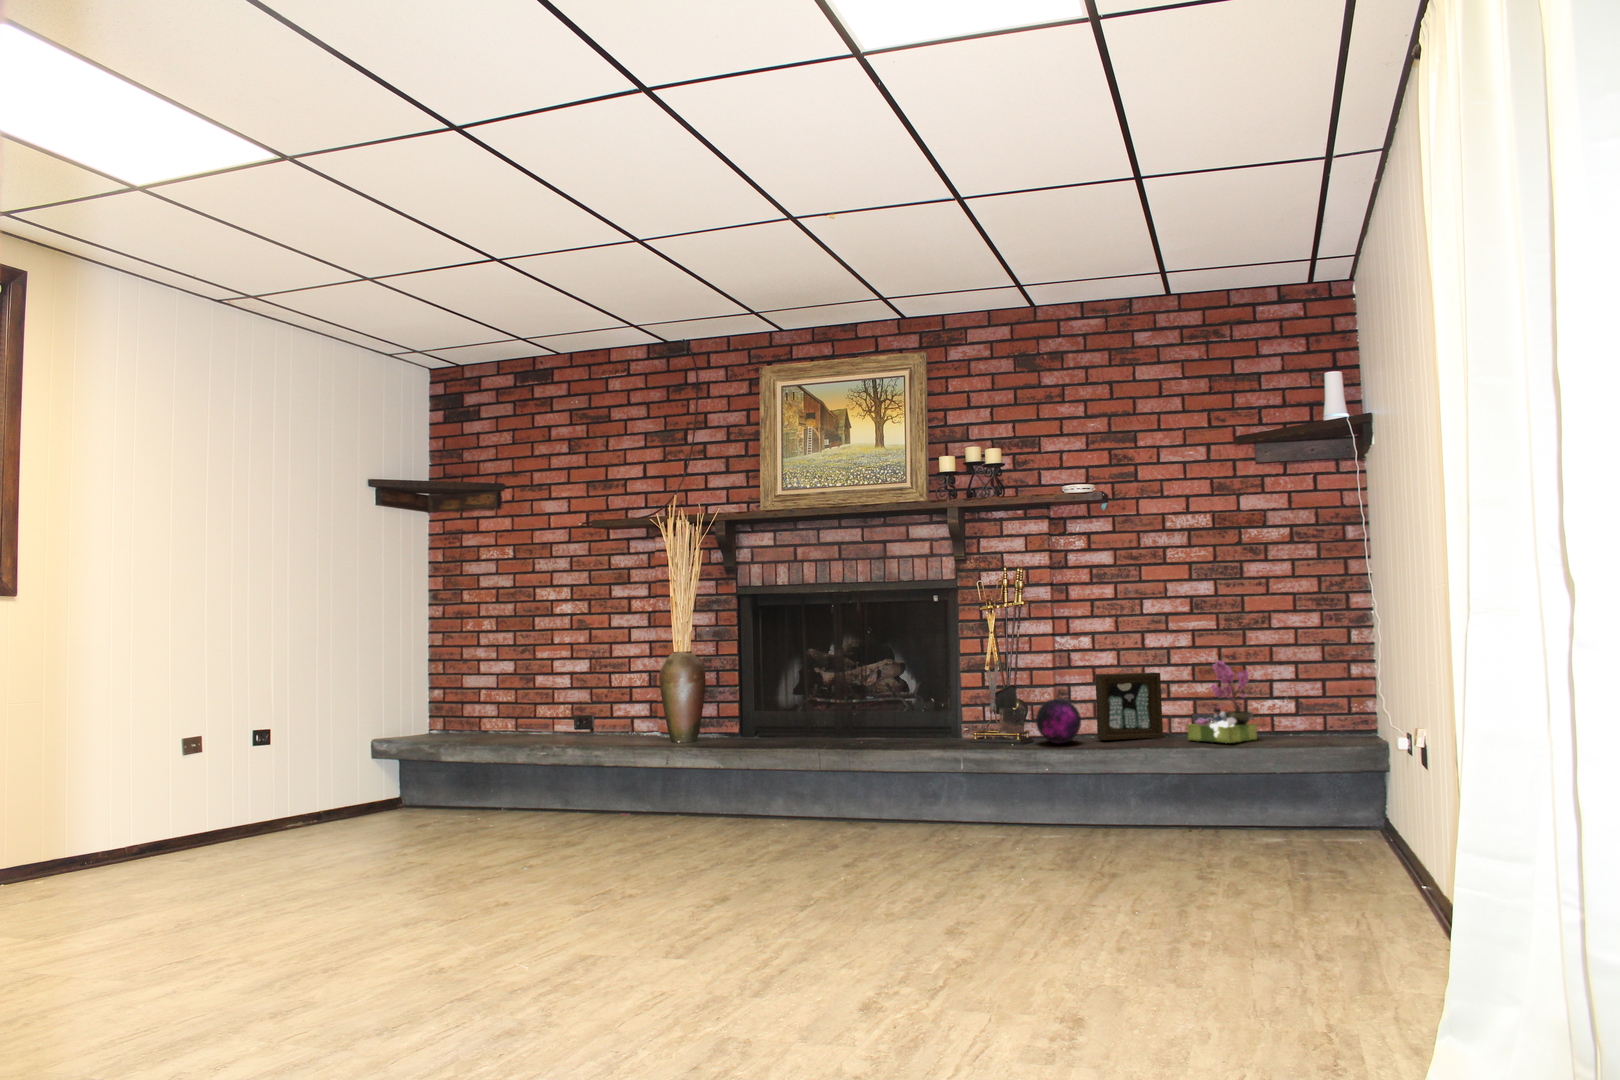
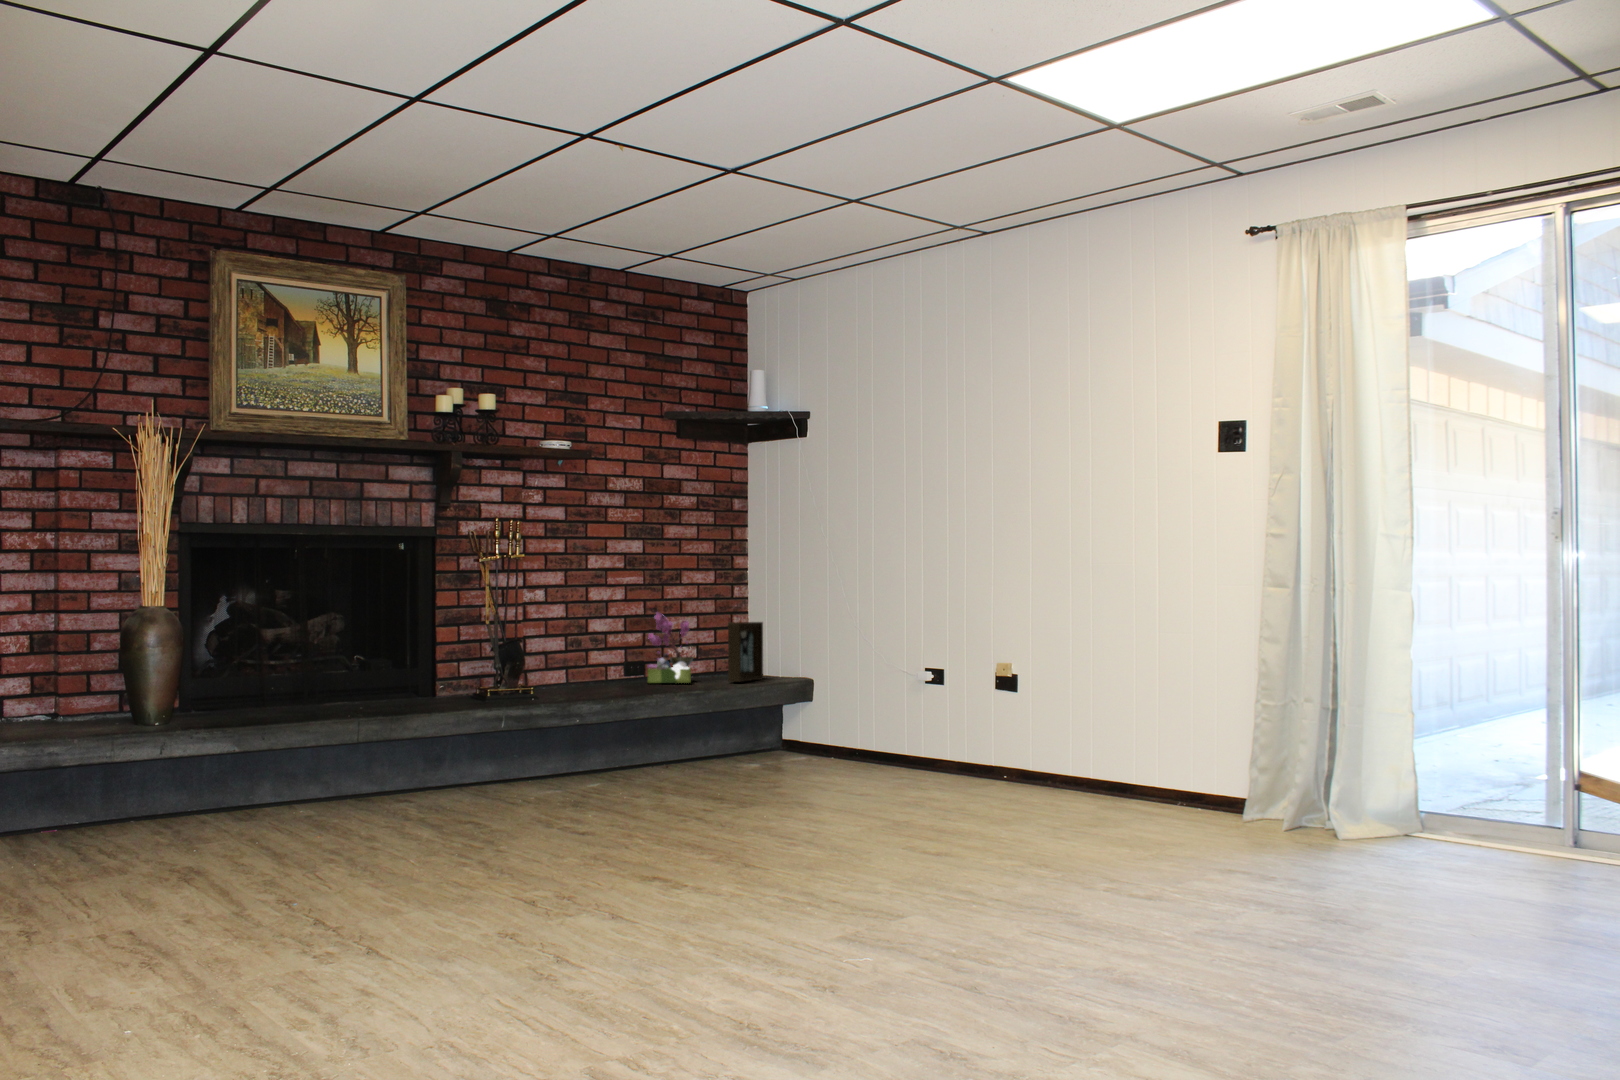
picture frame: present [1095,672,1163,740] -> present [728,622,763,682]
decorative orb: present [1036,699,1081,743] -> none [532,648,576,691]

